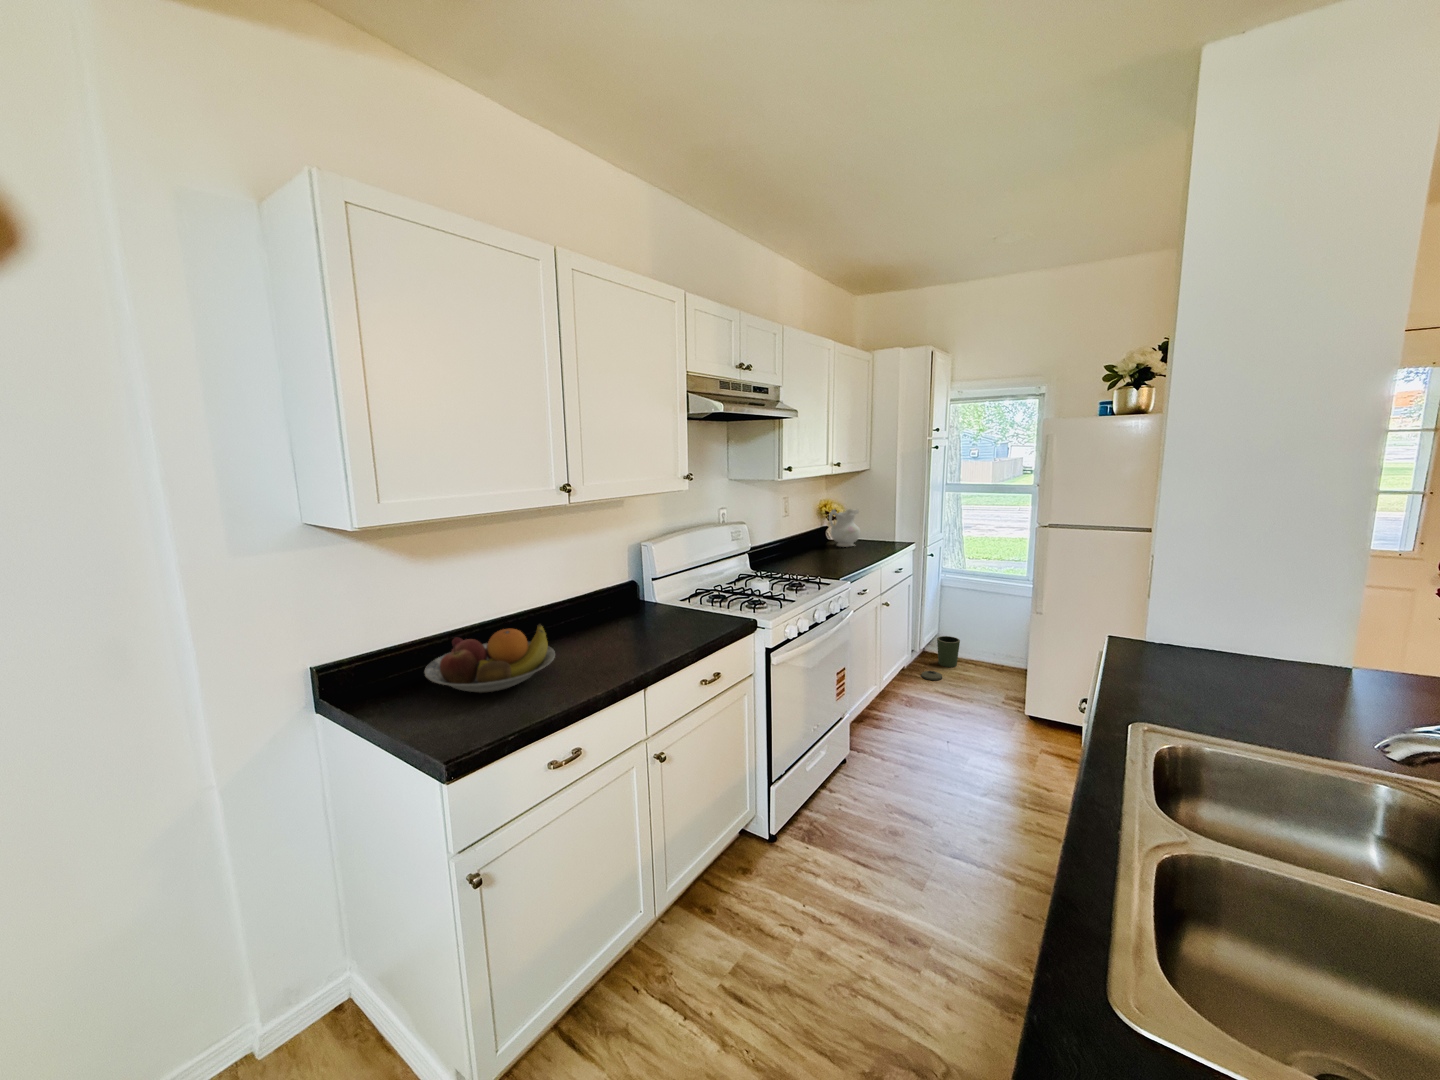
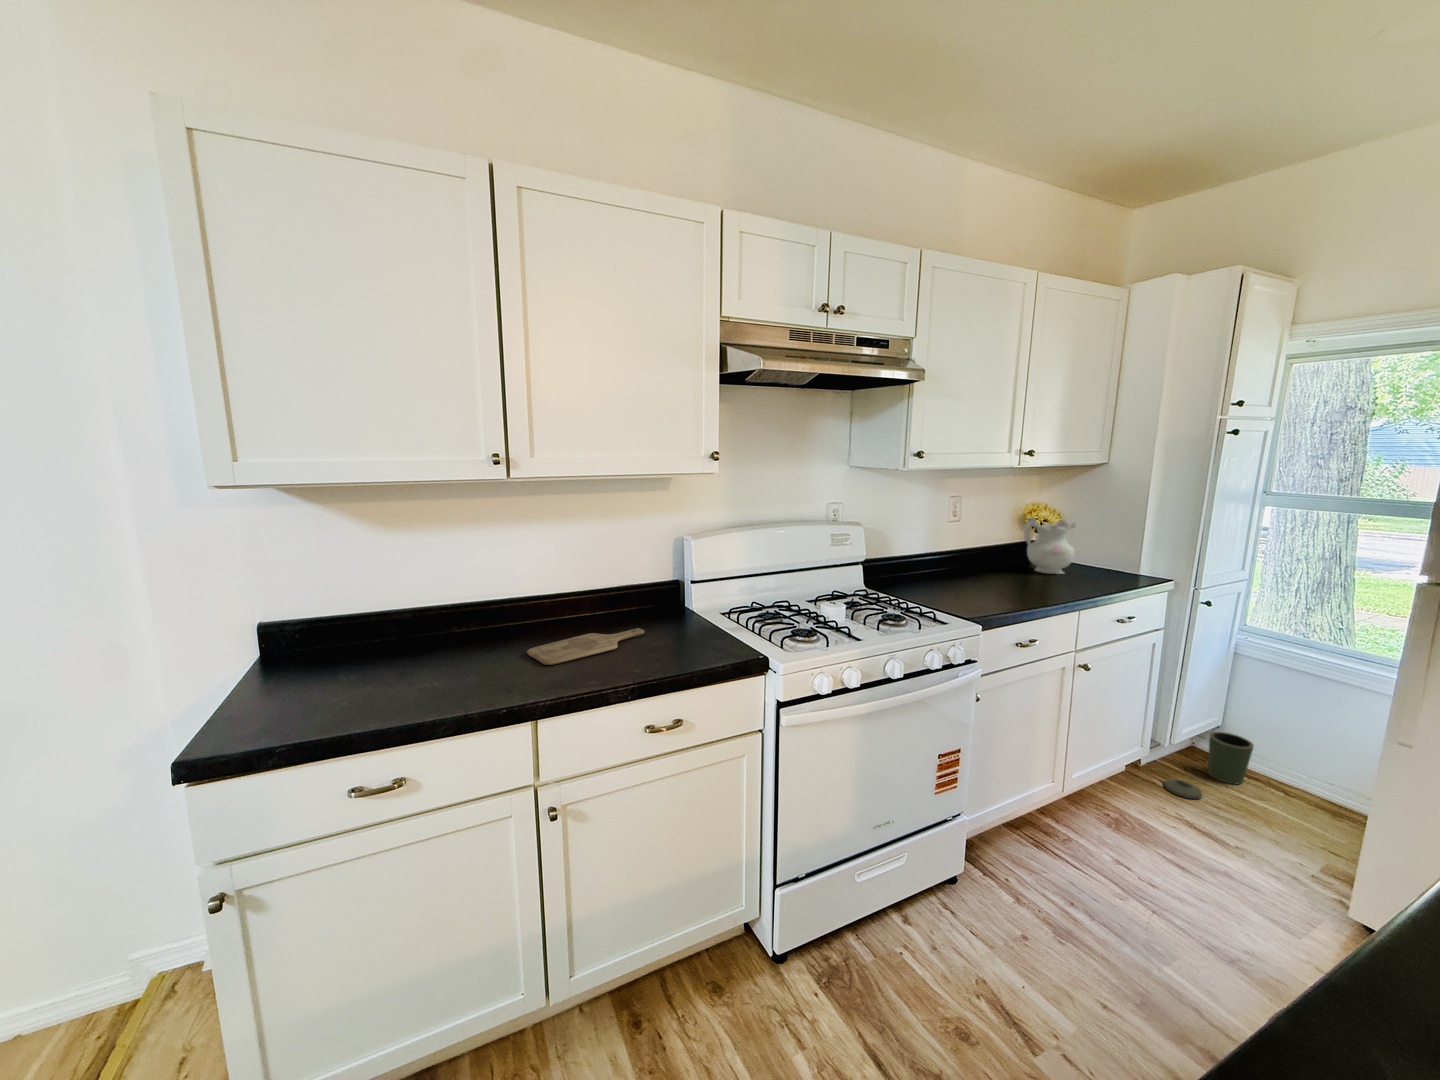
cutting board: none [585,618,651,652] -> present [527,628,644,665]
fruit bowl: present [425,625,555,693] -> none [304,615,463,685]

